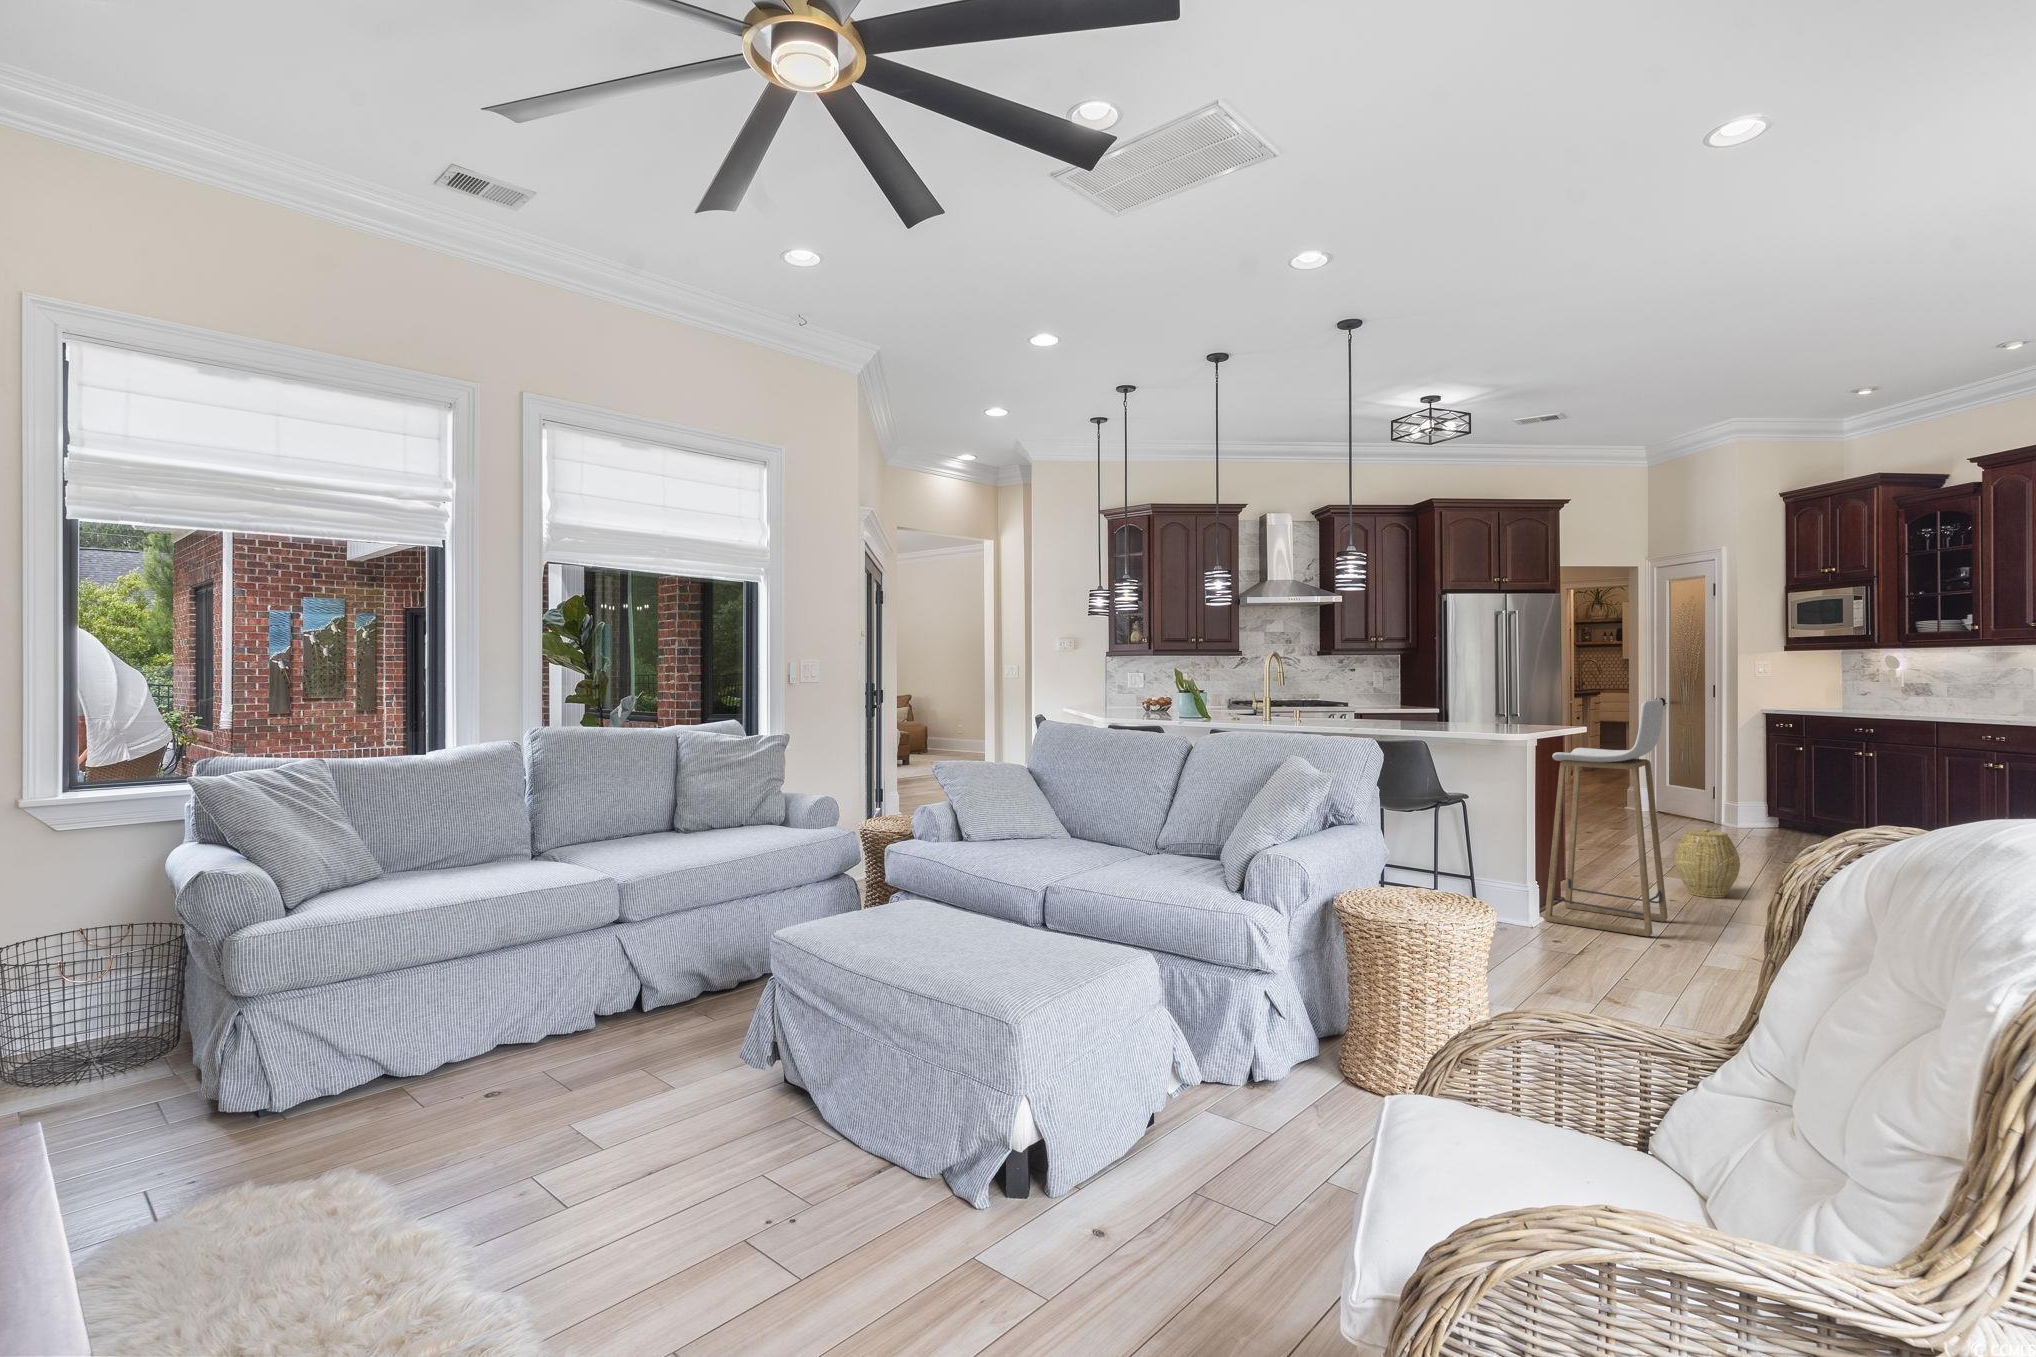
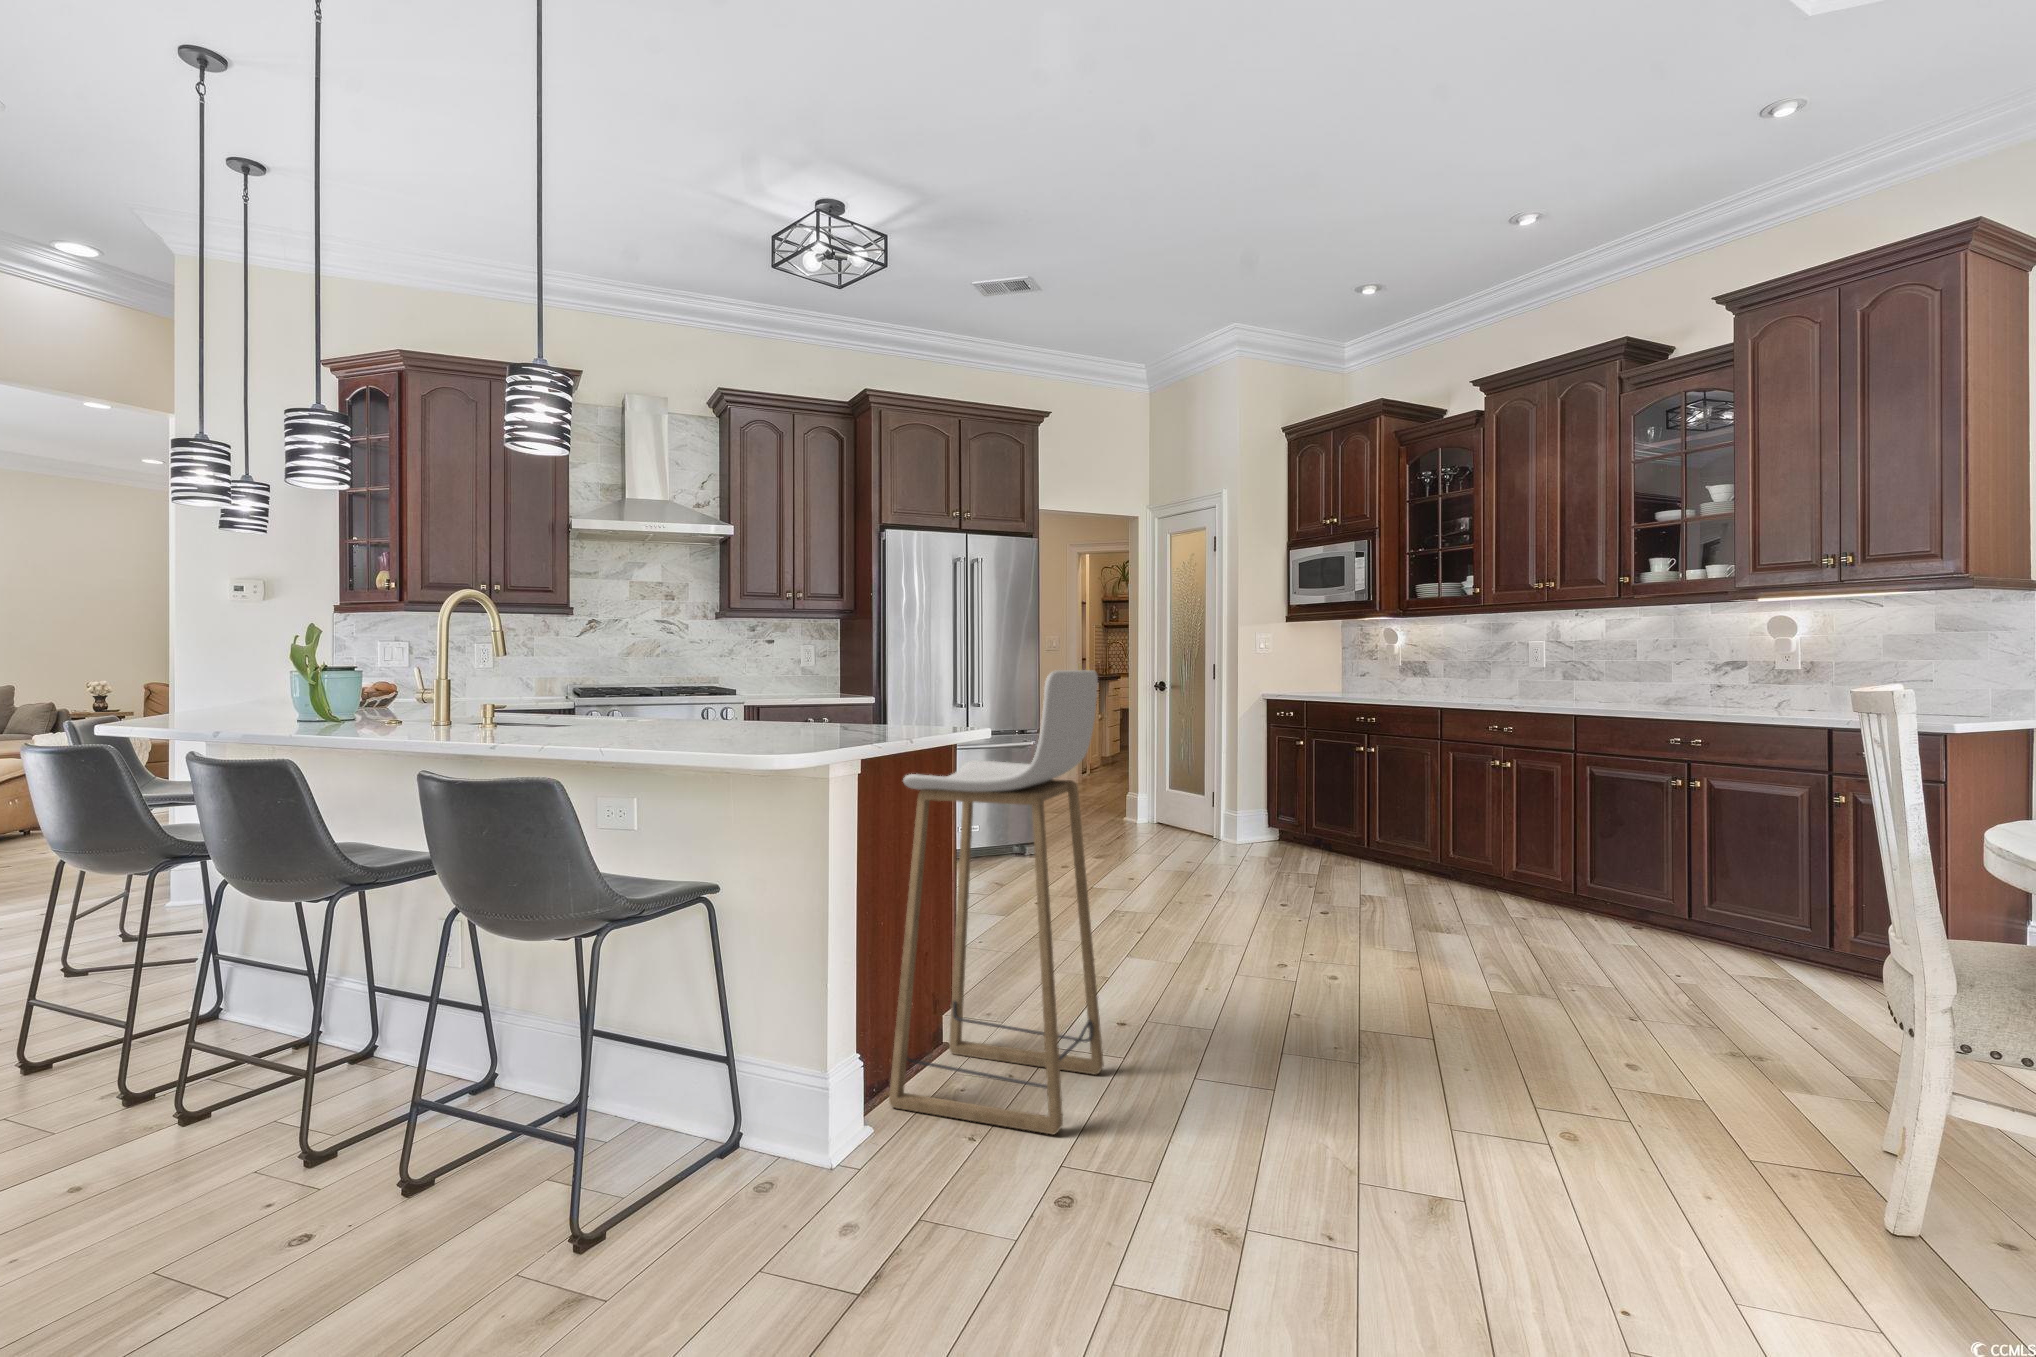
woven basket: present [1675,828,1740,898] -> none [1137,878,1223,990]

